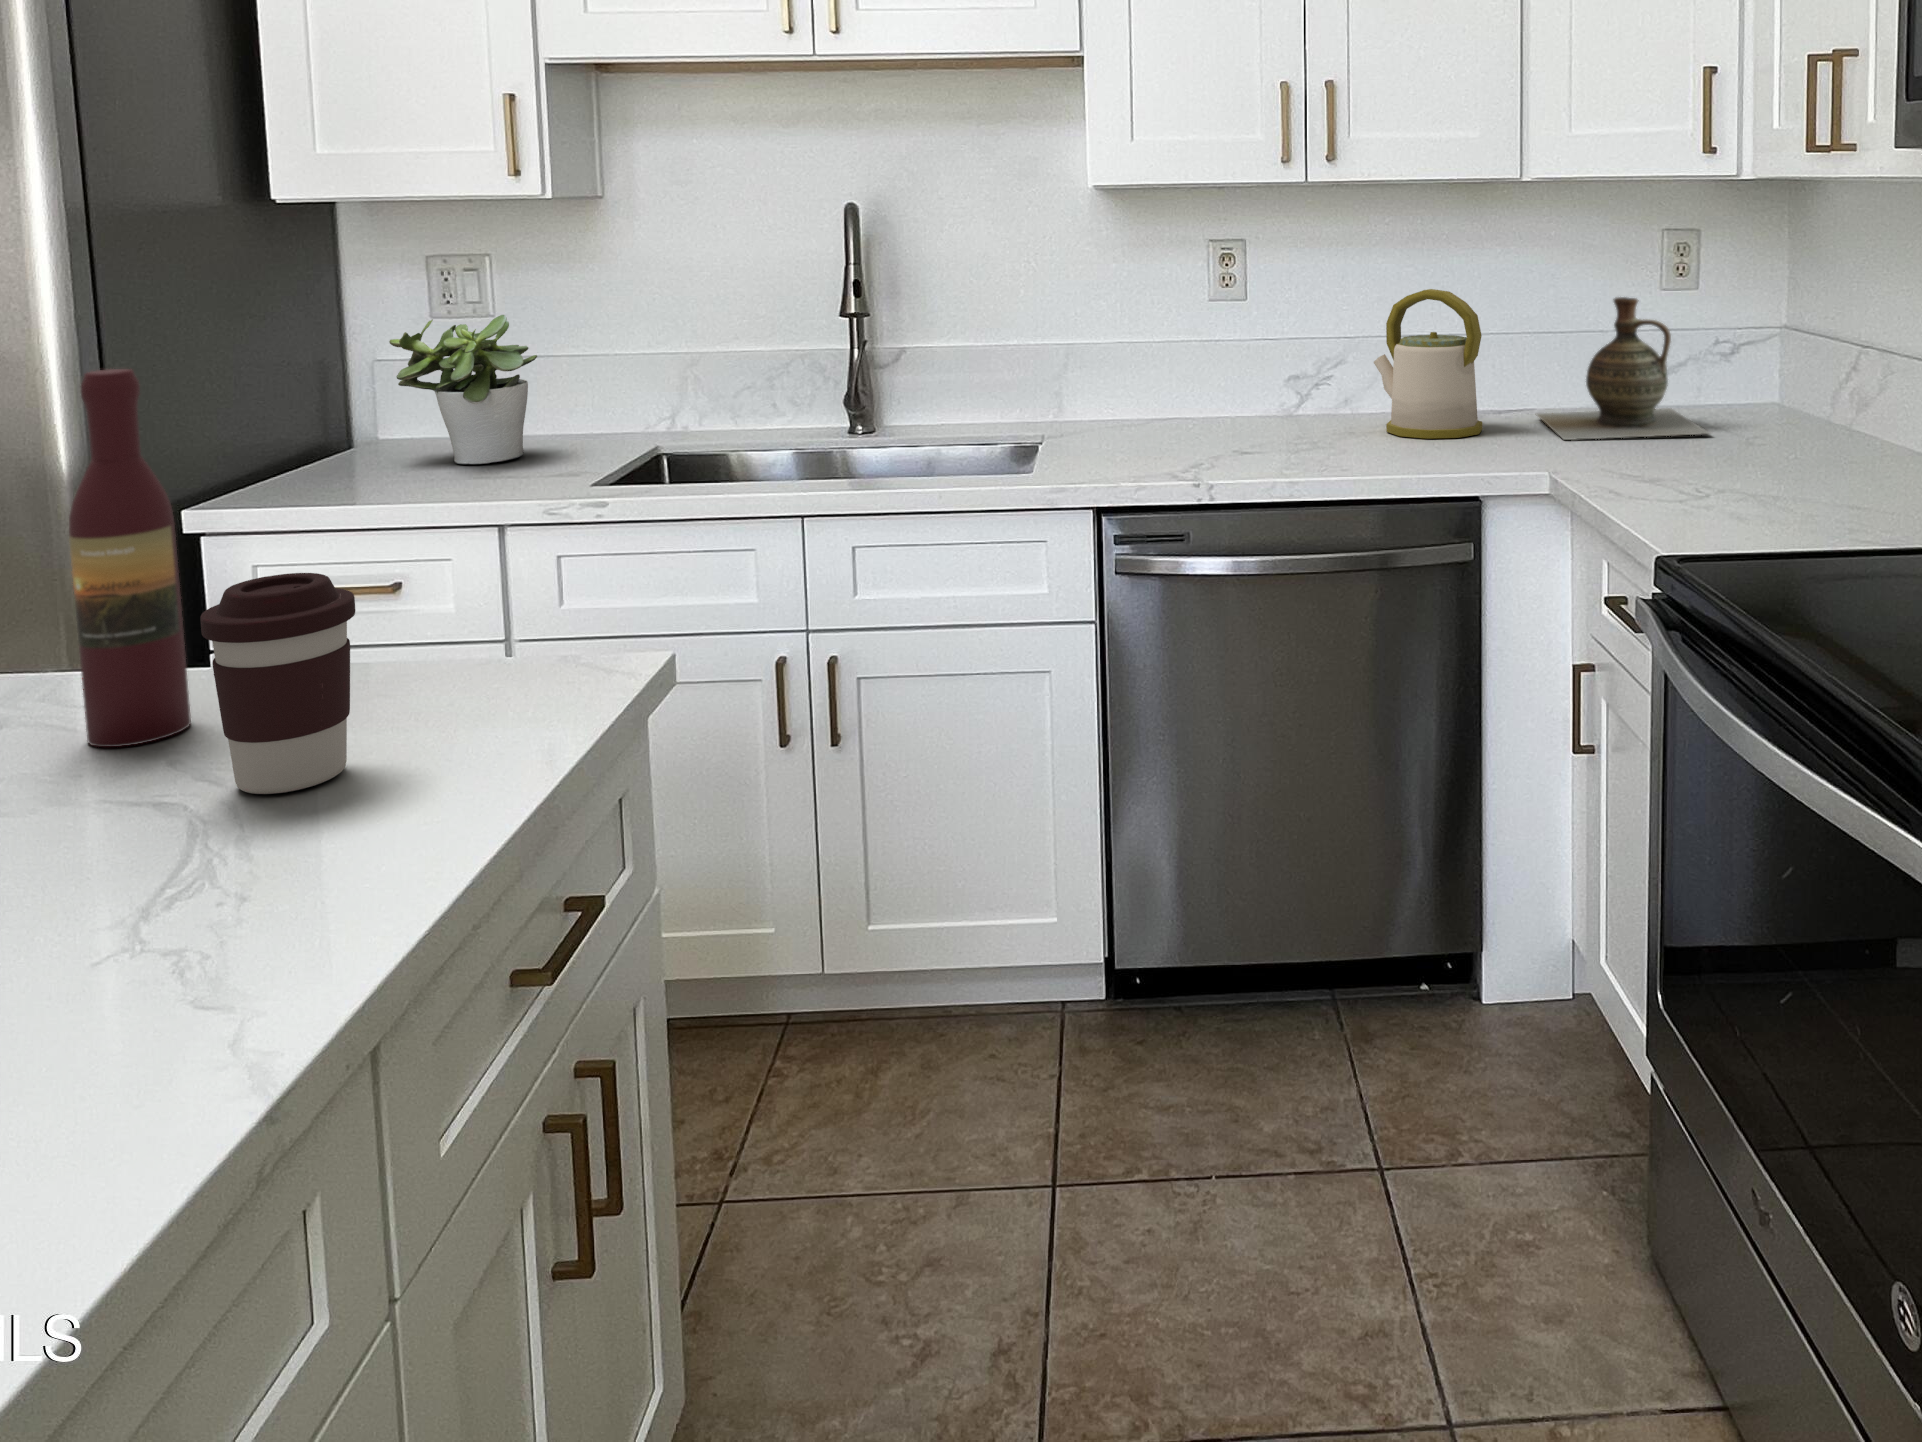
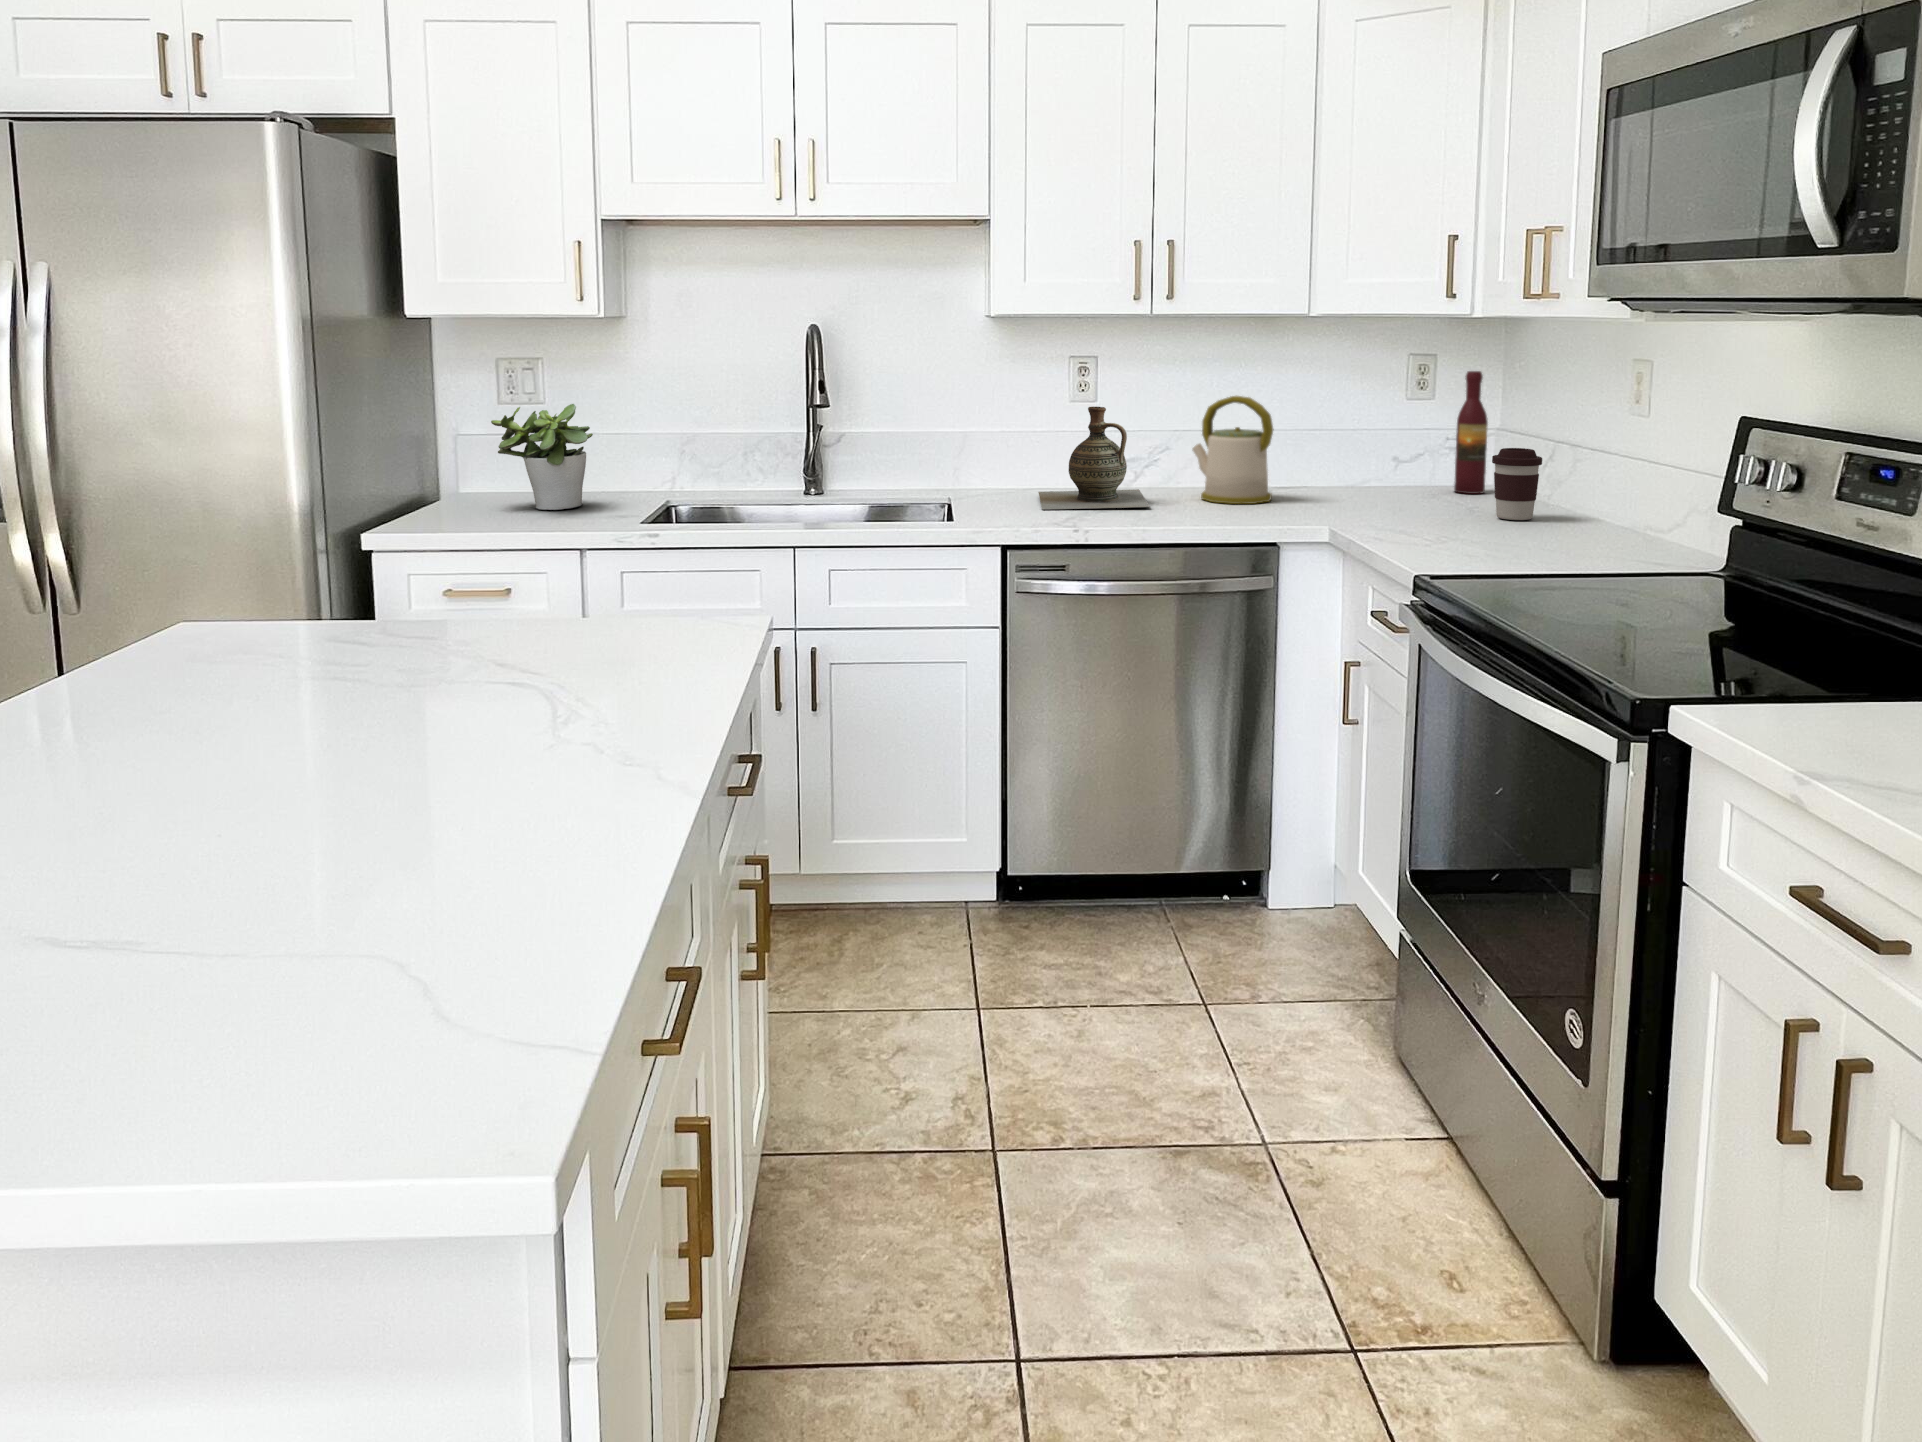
ceramic jug: present [1537,297,1709,440] -> present [1038,407,1150,509]
wine bottle: present [69,369,191,747] -> present [1454,371,1488,494]
coffee cup: present [200,573,355,794] -> present [1492,448,1542,520]

